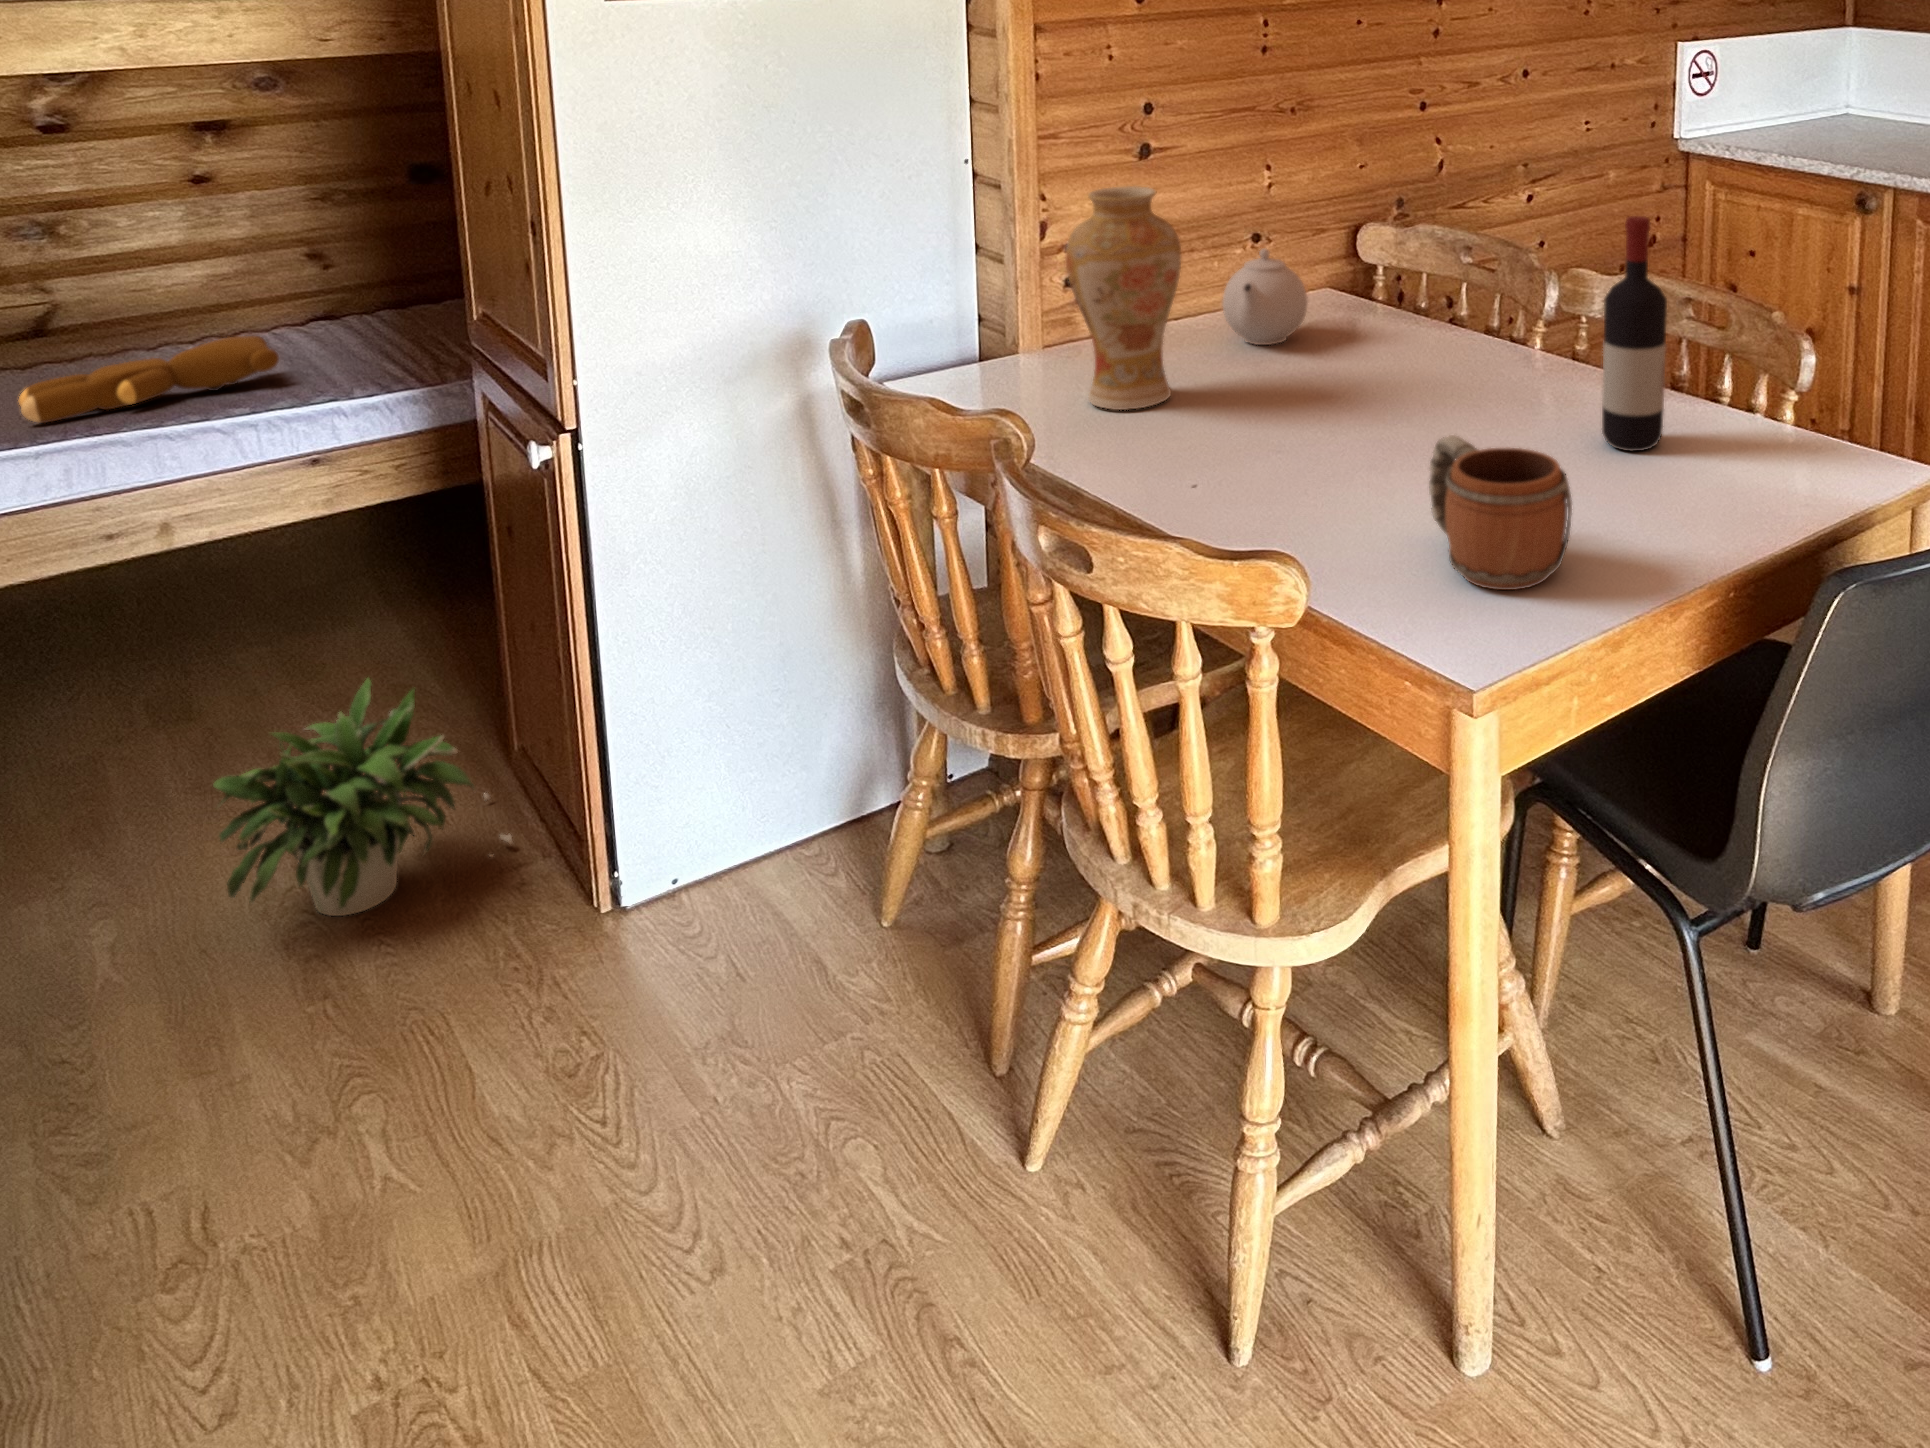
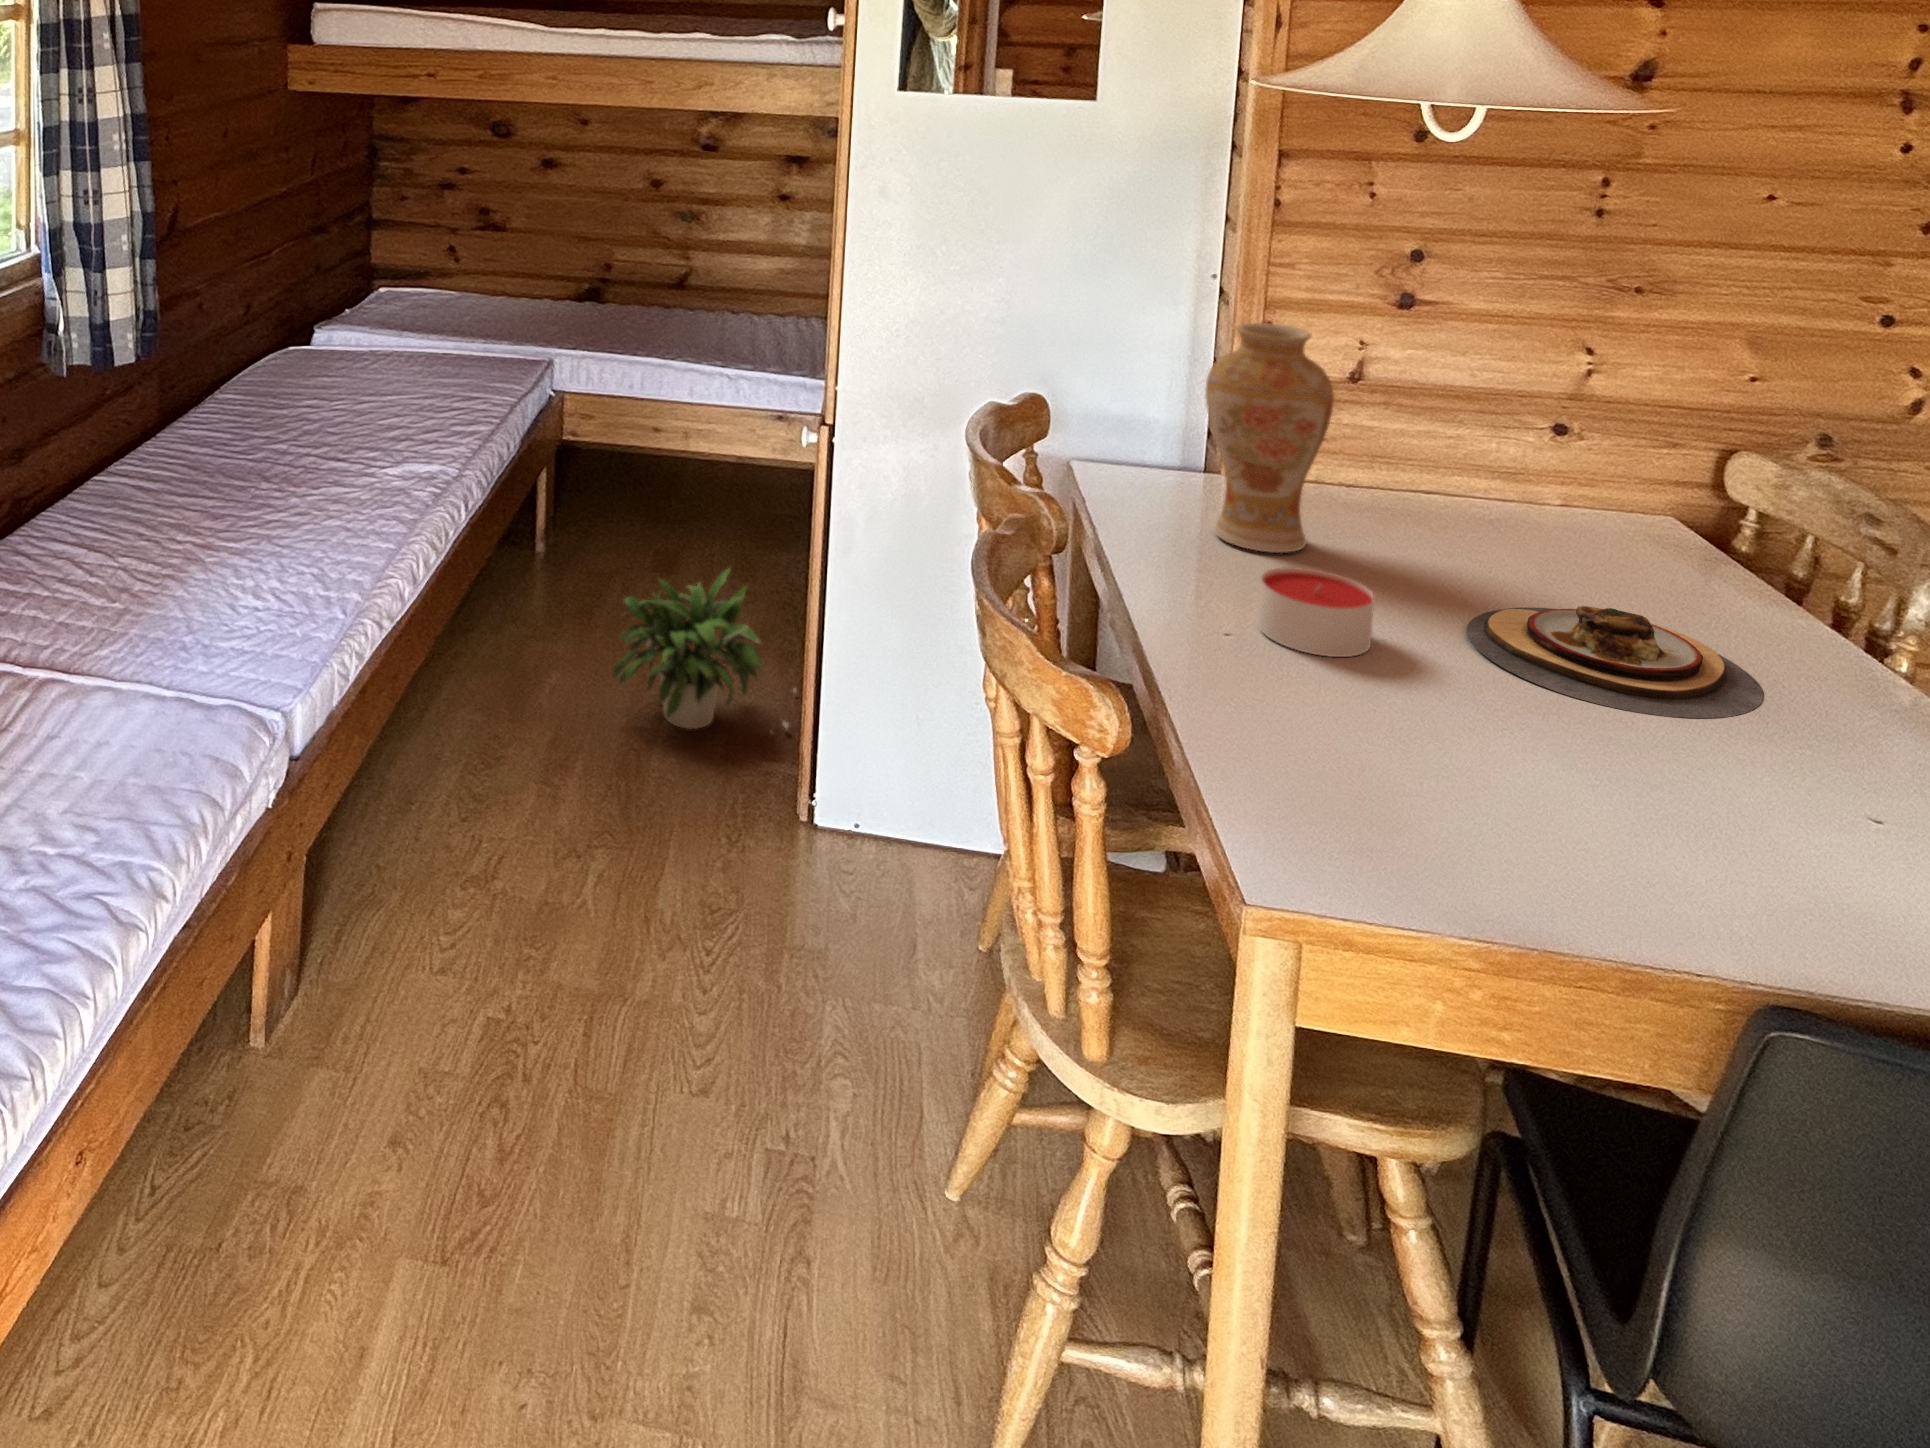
wine bottle: present [1602,216,1667,451] -> none [1768,499,1898,820]
teapot: present [1223,249,1308,345] -> none [1435,430,1548,541]
teddy bear: present [19,336,279,423] -> none [625,306,766,341]
plate: none [1339,358,1538,434] -> present [1467,606,1763,718]
candle: none [1213,397,1309,474] -> present [1258,567,1374,657]
mug: present [1429,435,1572,590] -> none [1344,669,1511,872]

